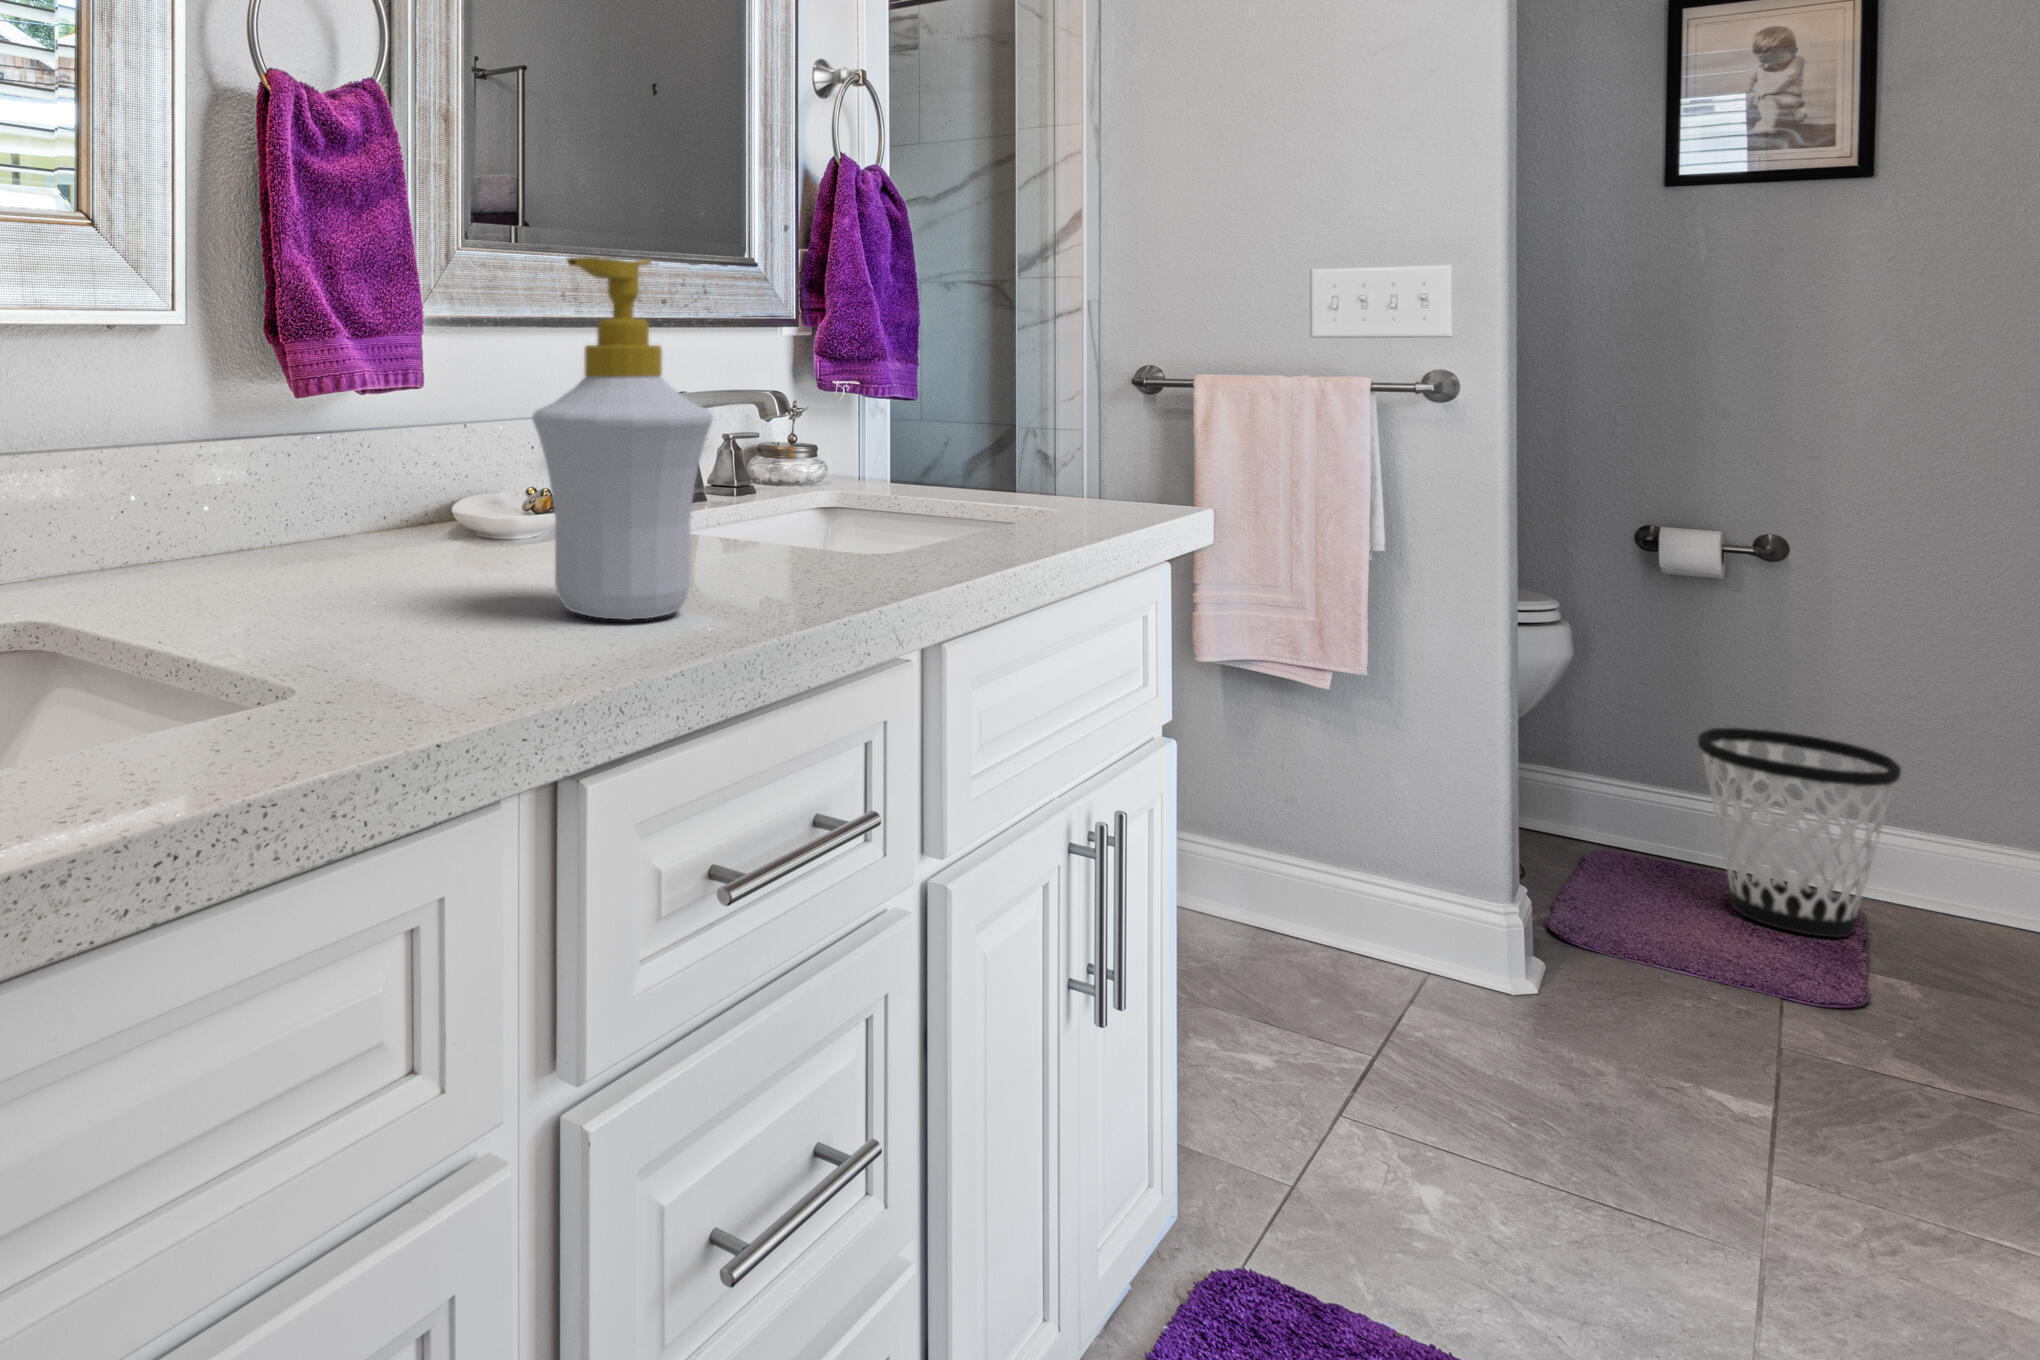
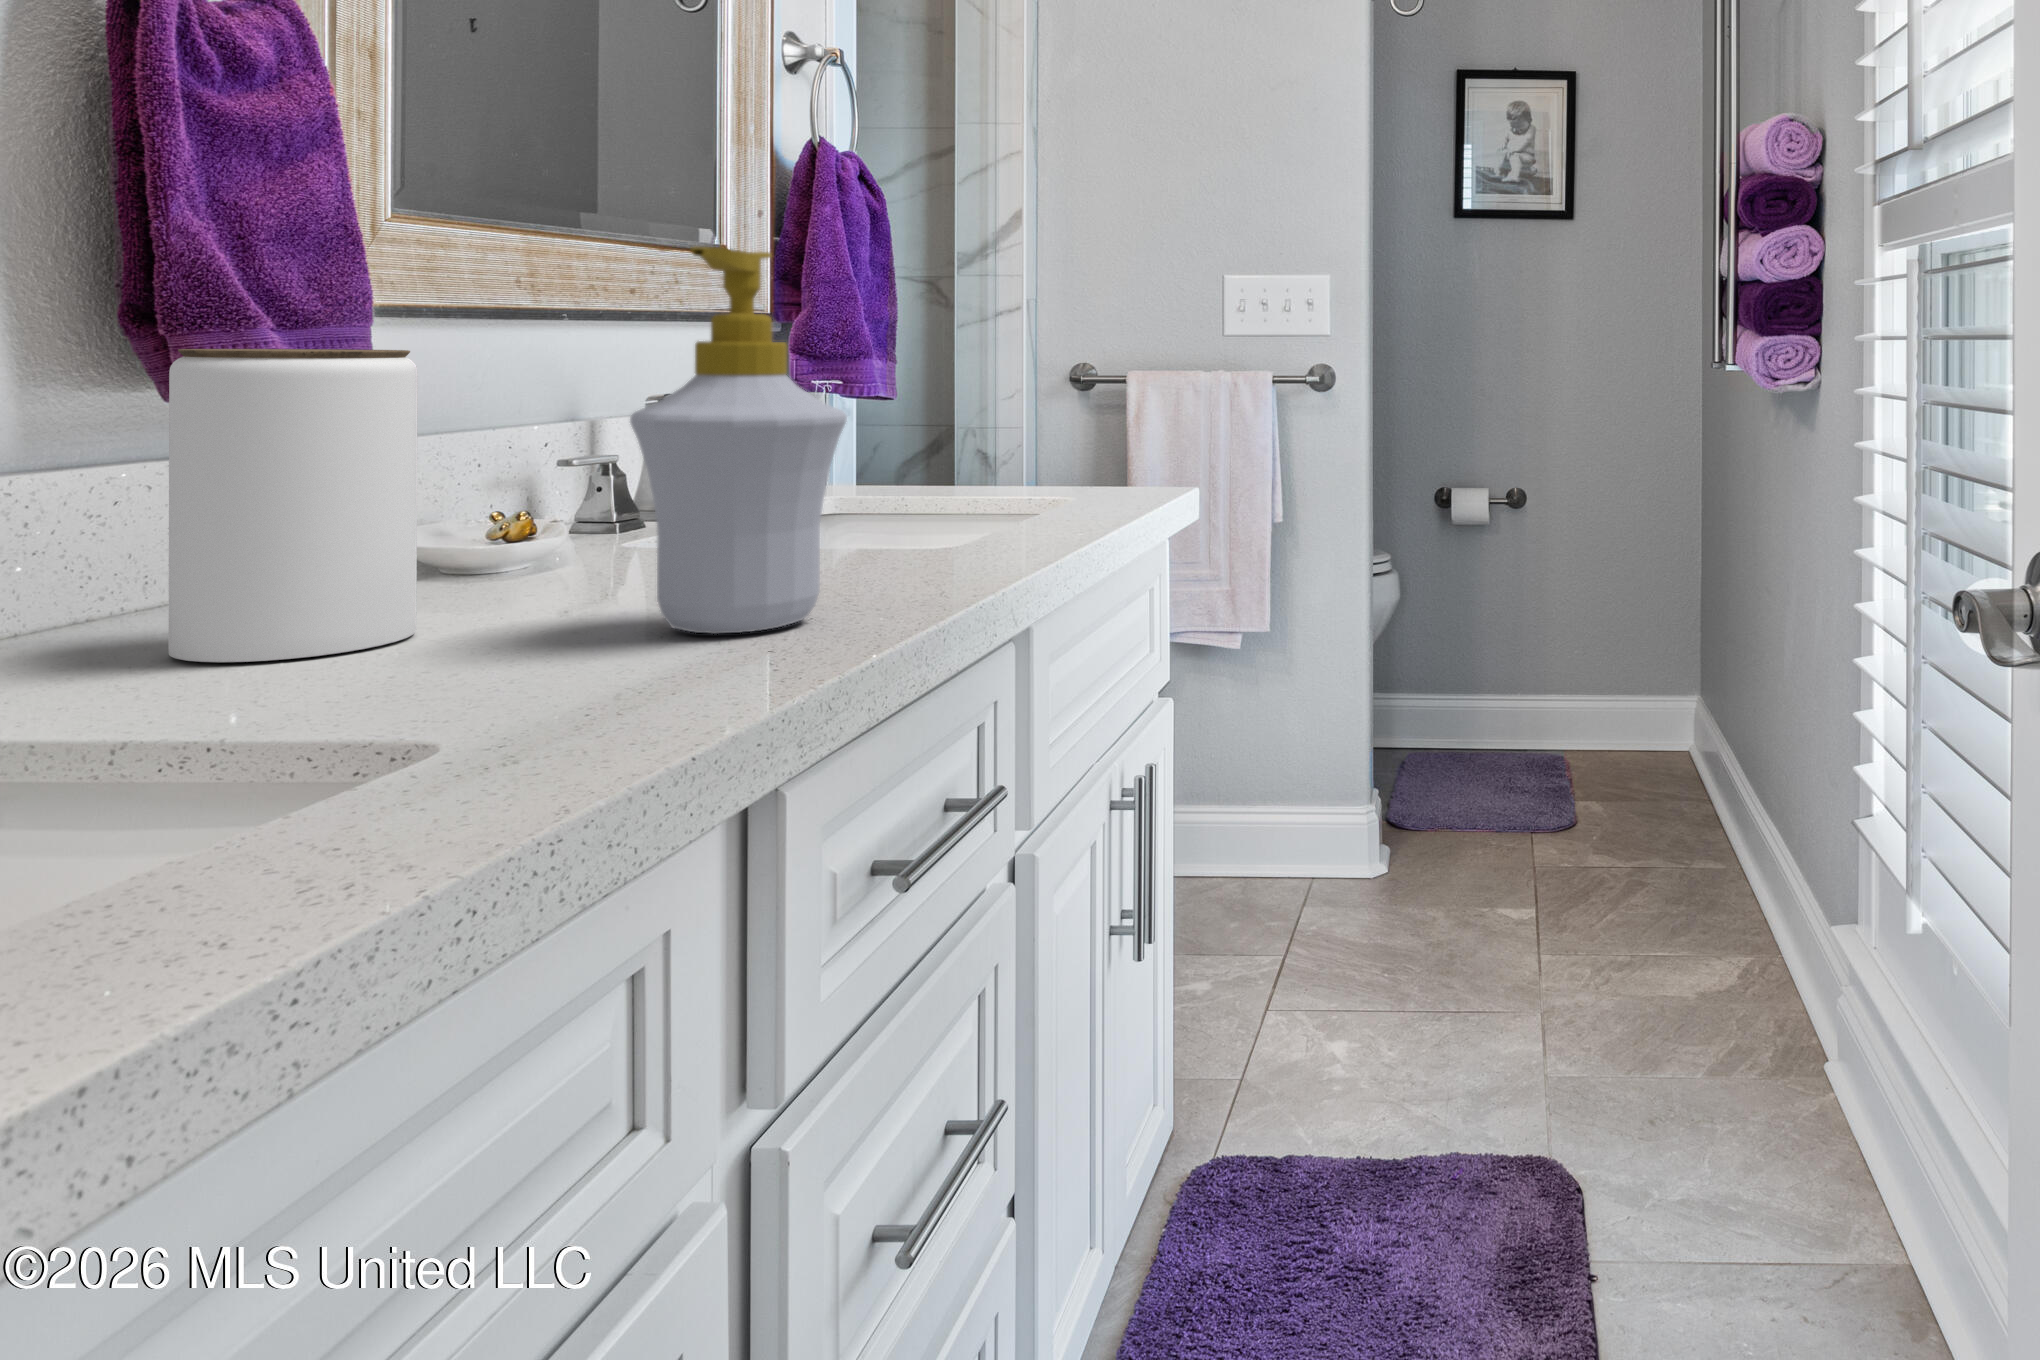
jar: none [262,354,413,597] -> present [168,349,418,662]
wastebasket: present [1698,728,1901,938] -> none [1472,634,1582,778]

